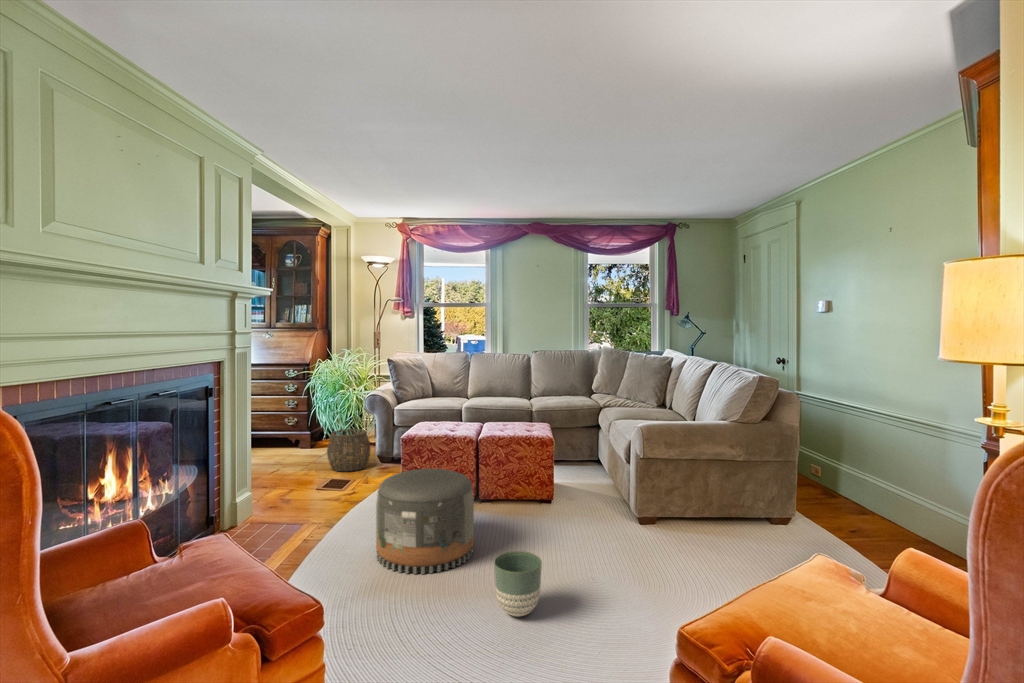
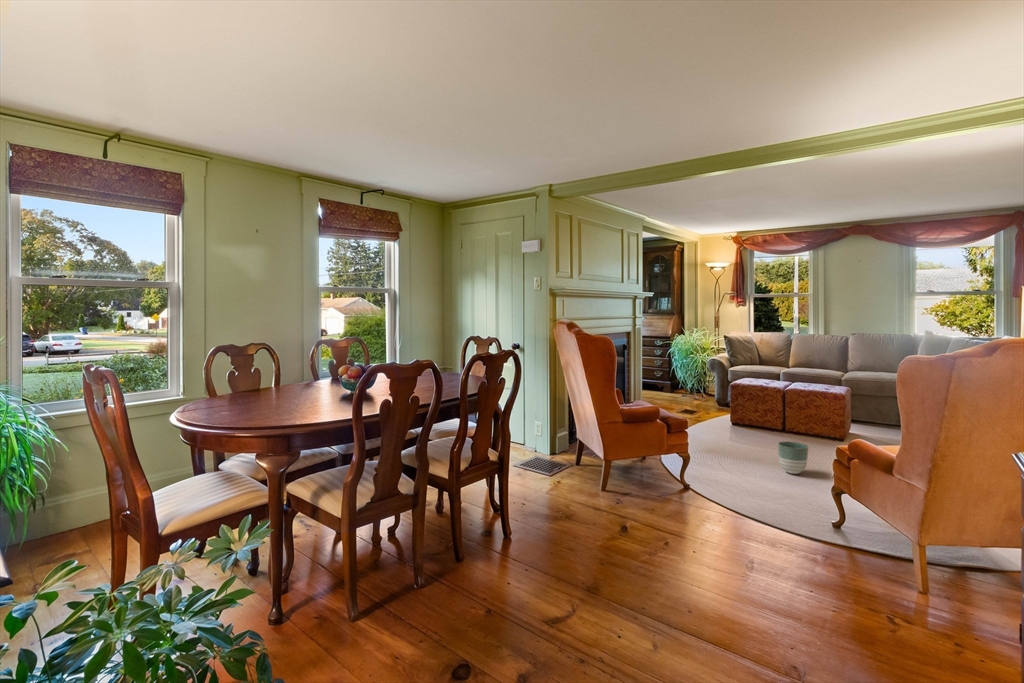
woven basket: present [327,429,371,471] -> none [681,381,711,407]
pouf: present [376,469,474,574] -> none [713,399,775,453]

